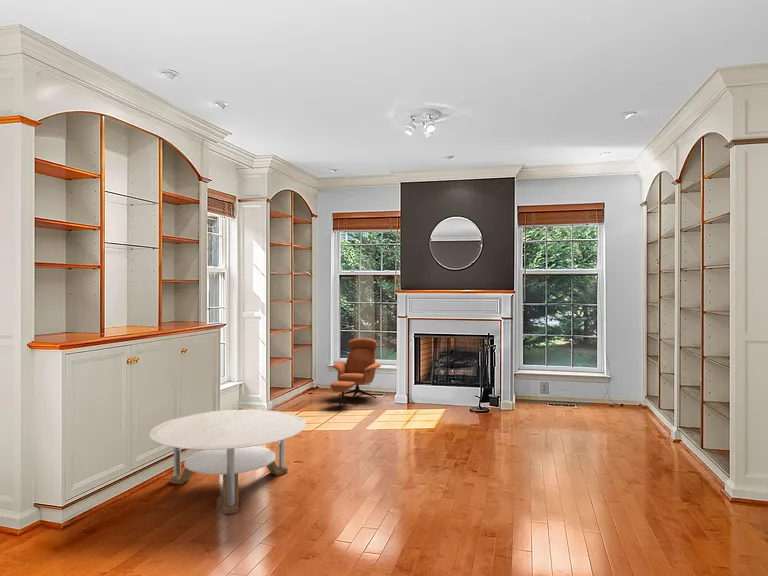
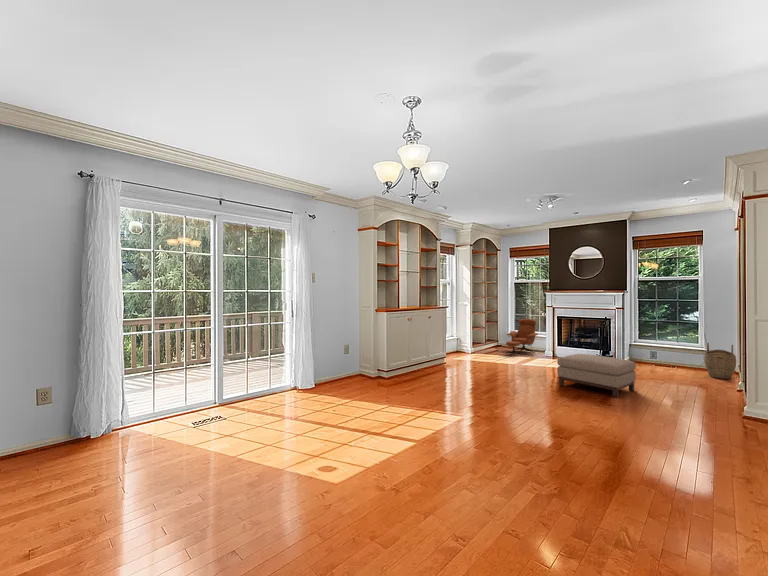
woven basket: none [615,368,654,421] -> present [704,343,736,379]
ottoman: none [441,405,560,488] -> present [557,354,636,398]
round table: present [150,409,306,514] -> none [416,346,484,386]

